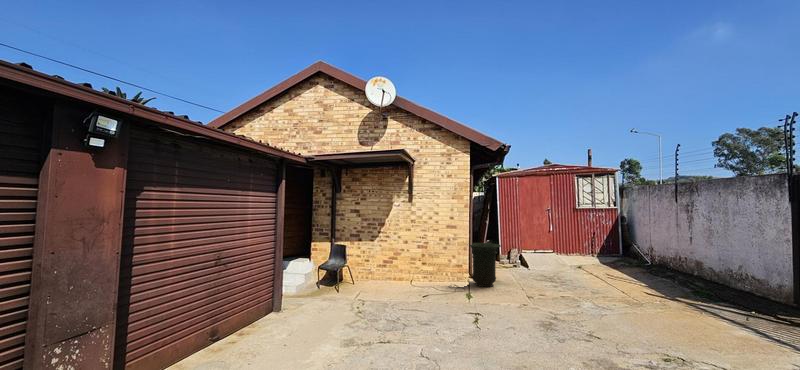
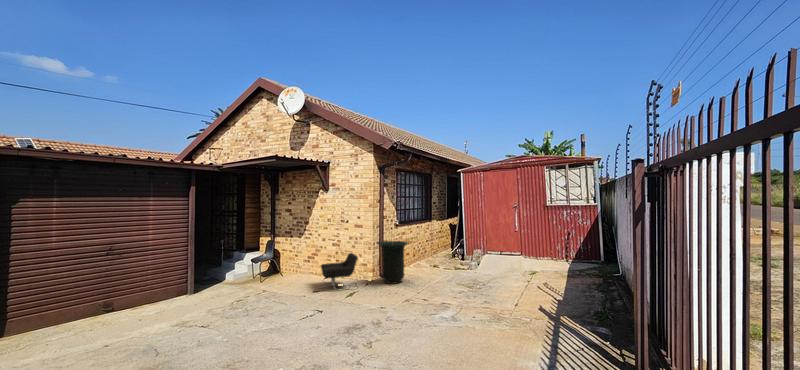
lounge chair: none [415,256,461,297] -> present [321,253,358,290]

